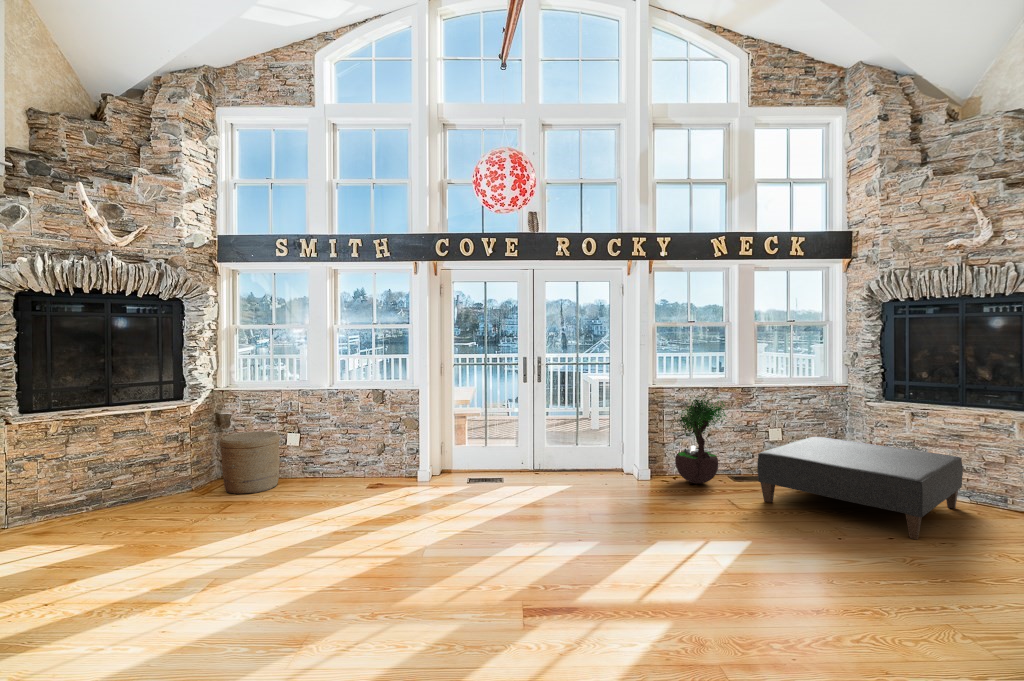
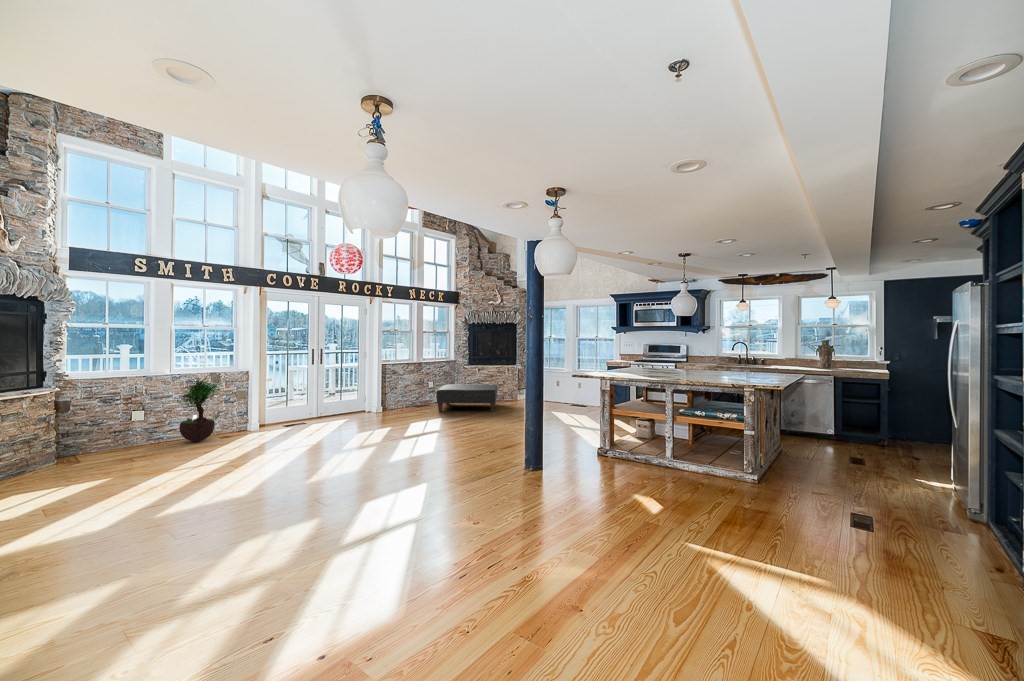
potted tree: present [671,395,728,484] -> present [176,378,220,441]
woven basket: present [220,432,280,494] -> none [88,410,145,459]

